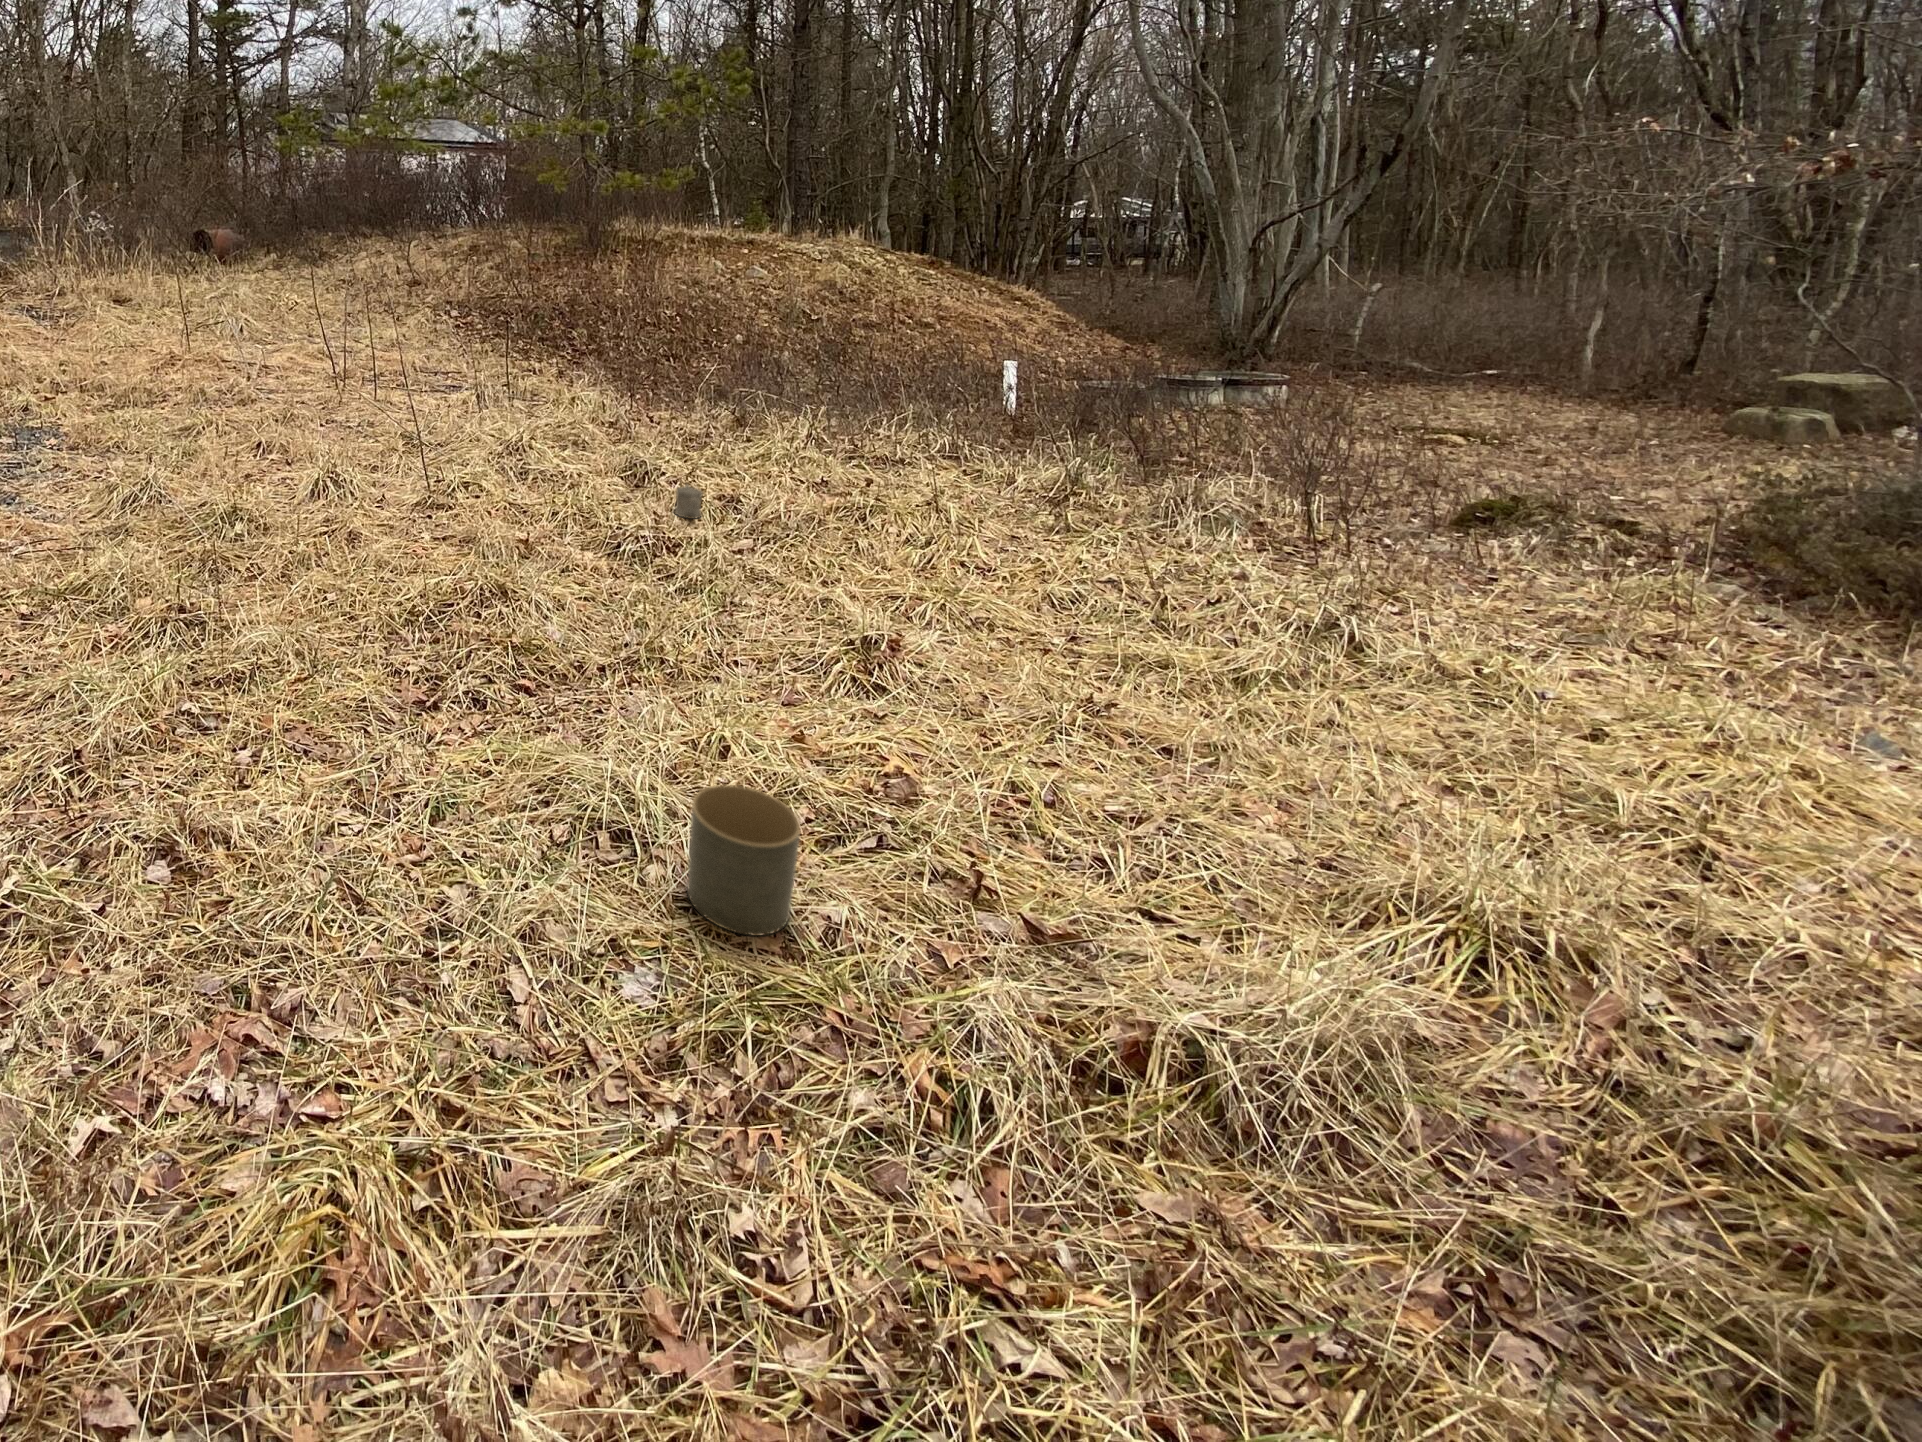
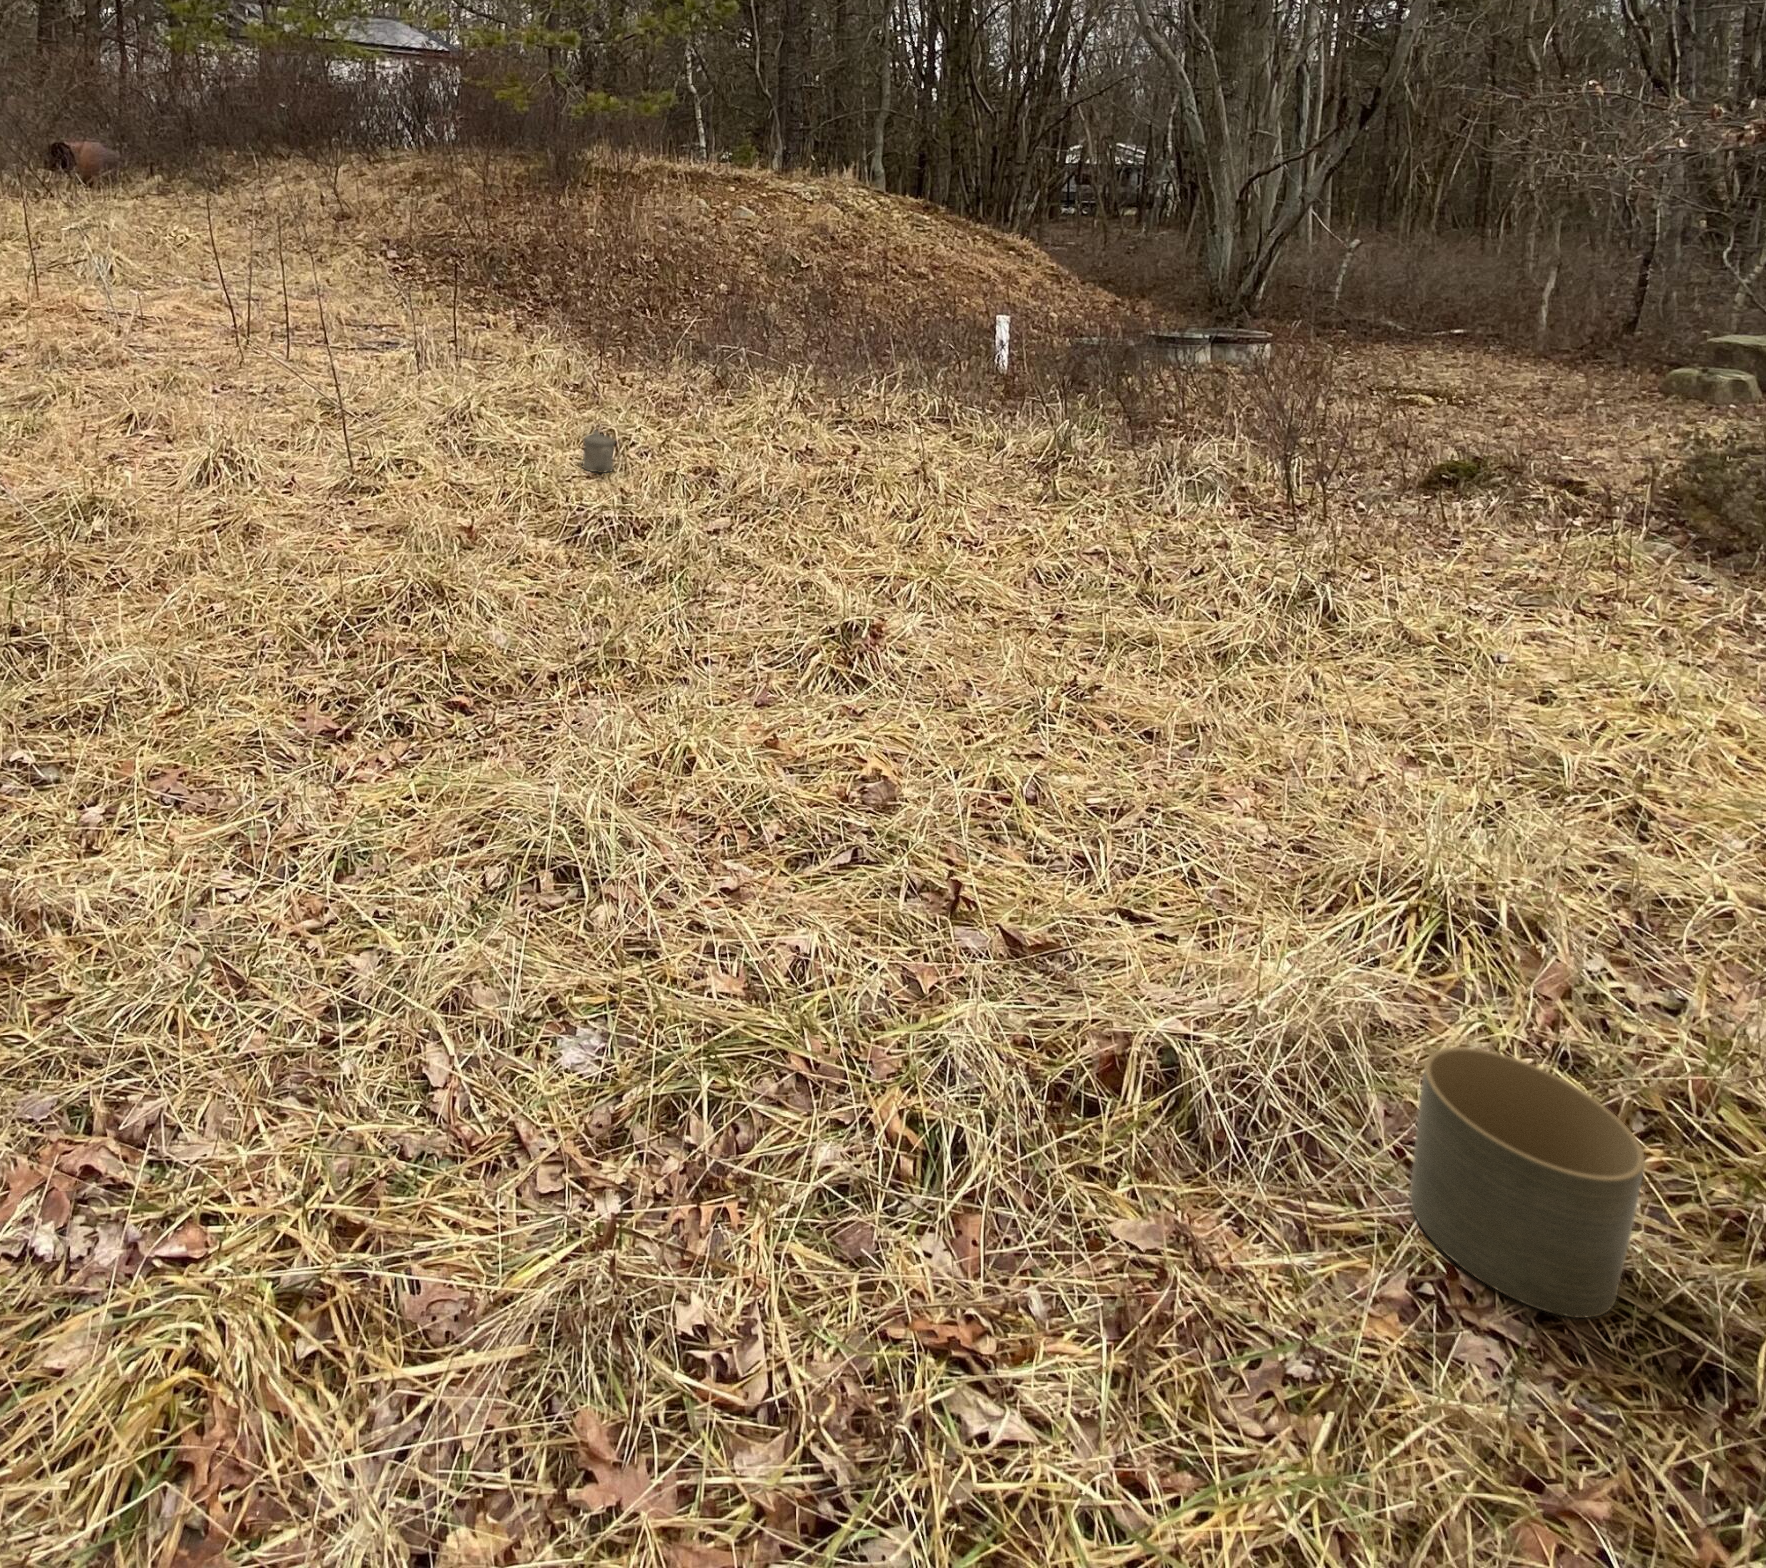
planter: present [687,785,801,936] -> present [1410,1047,1645,1318]

